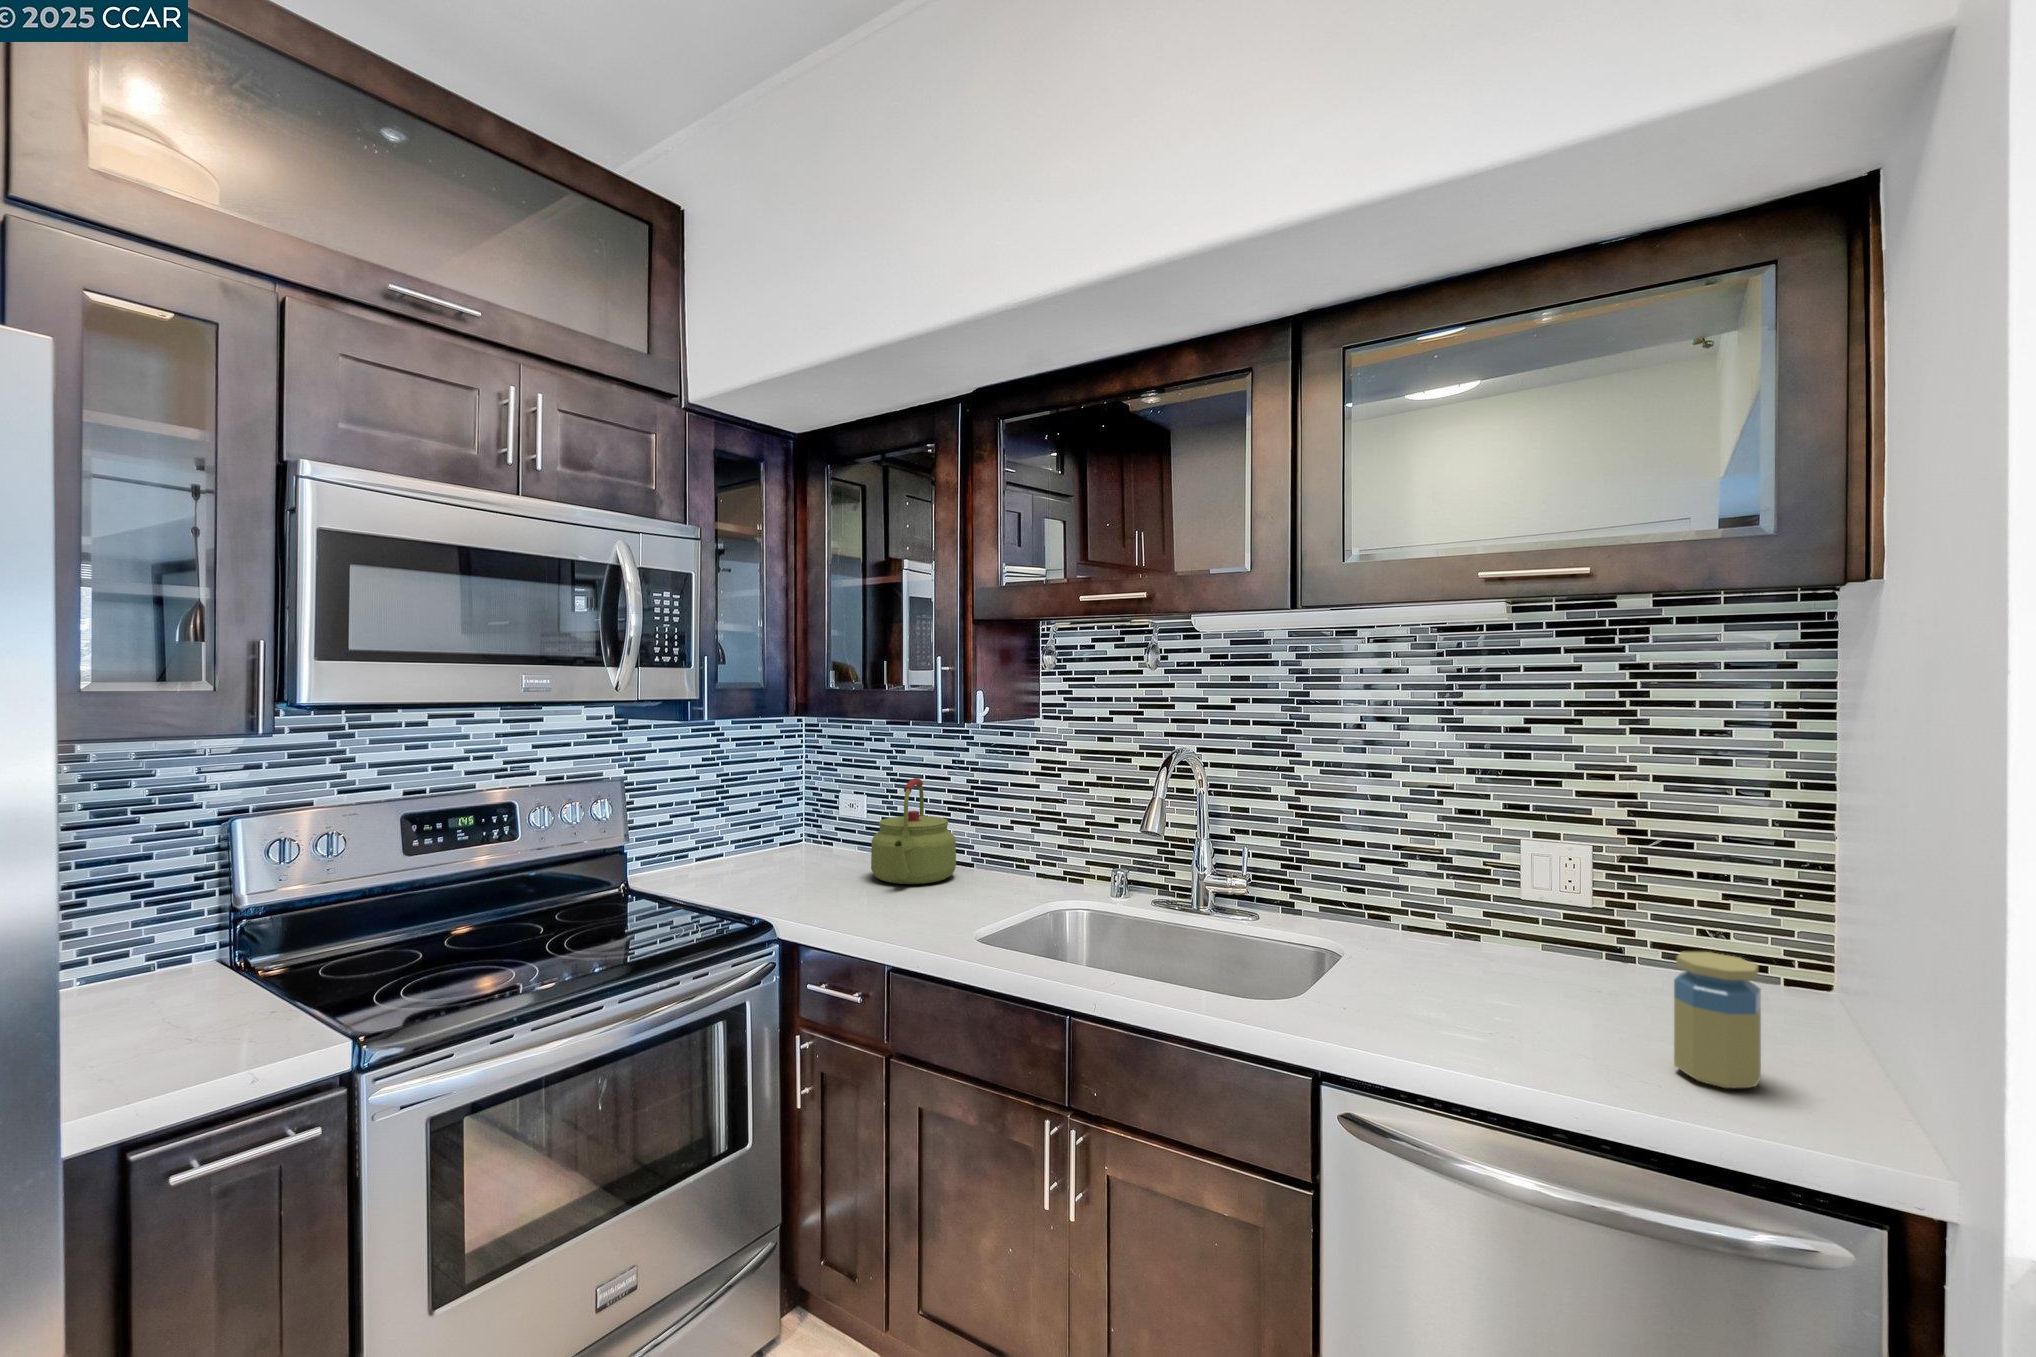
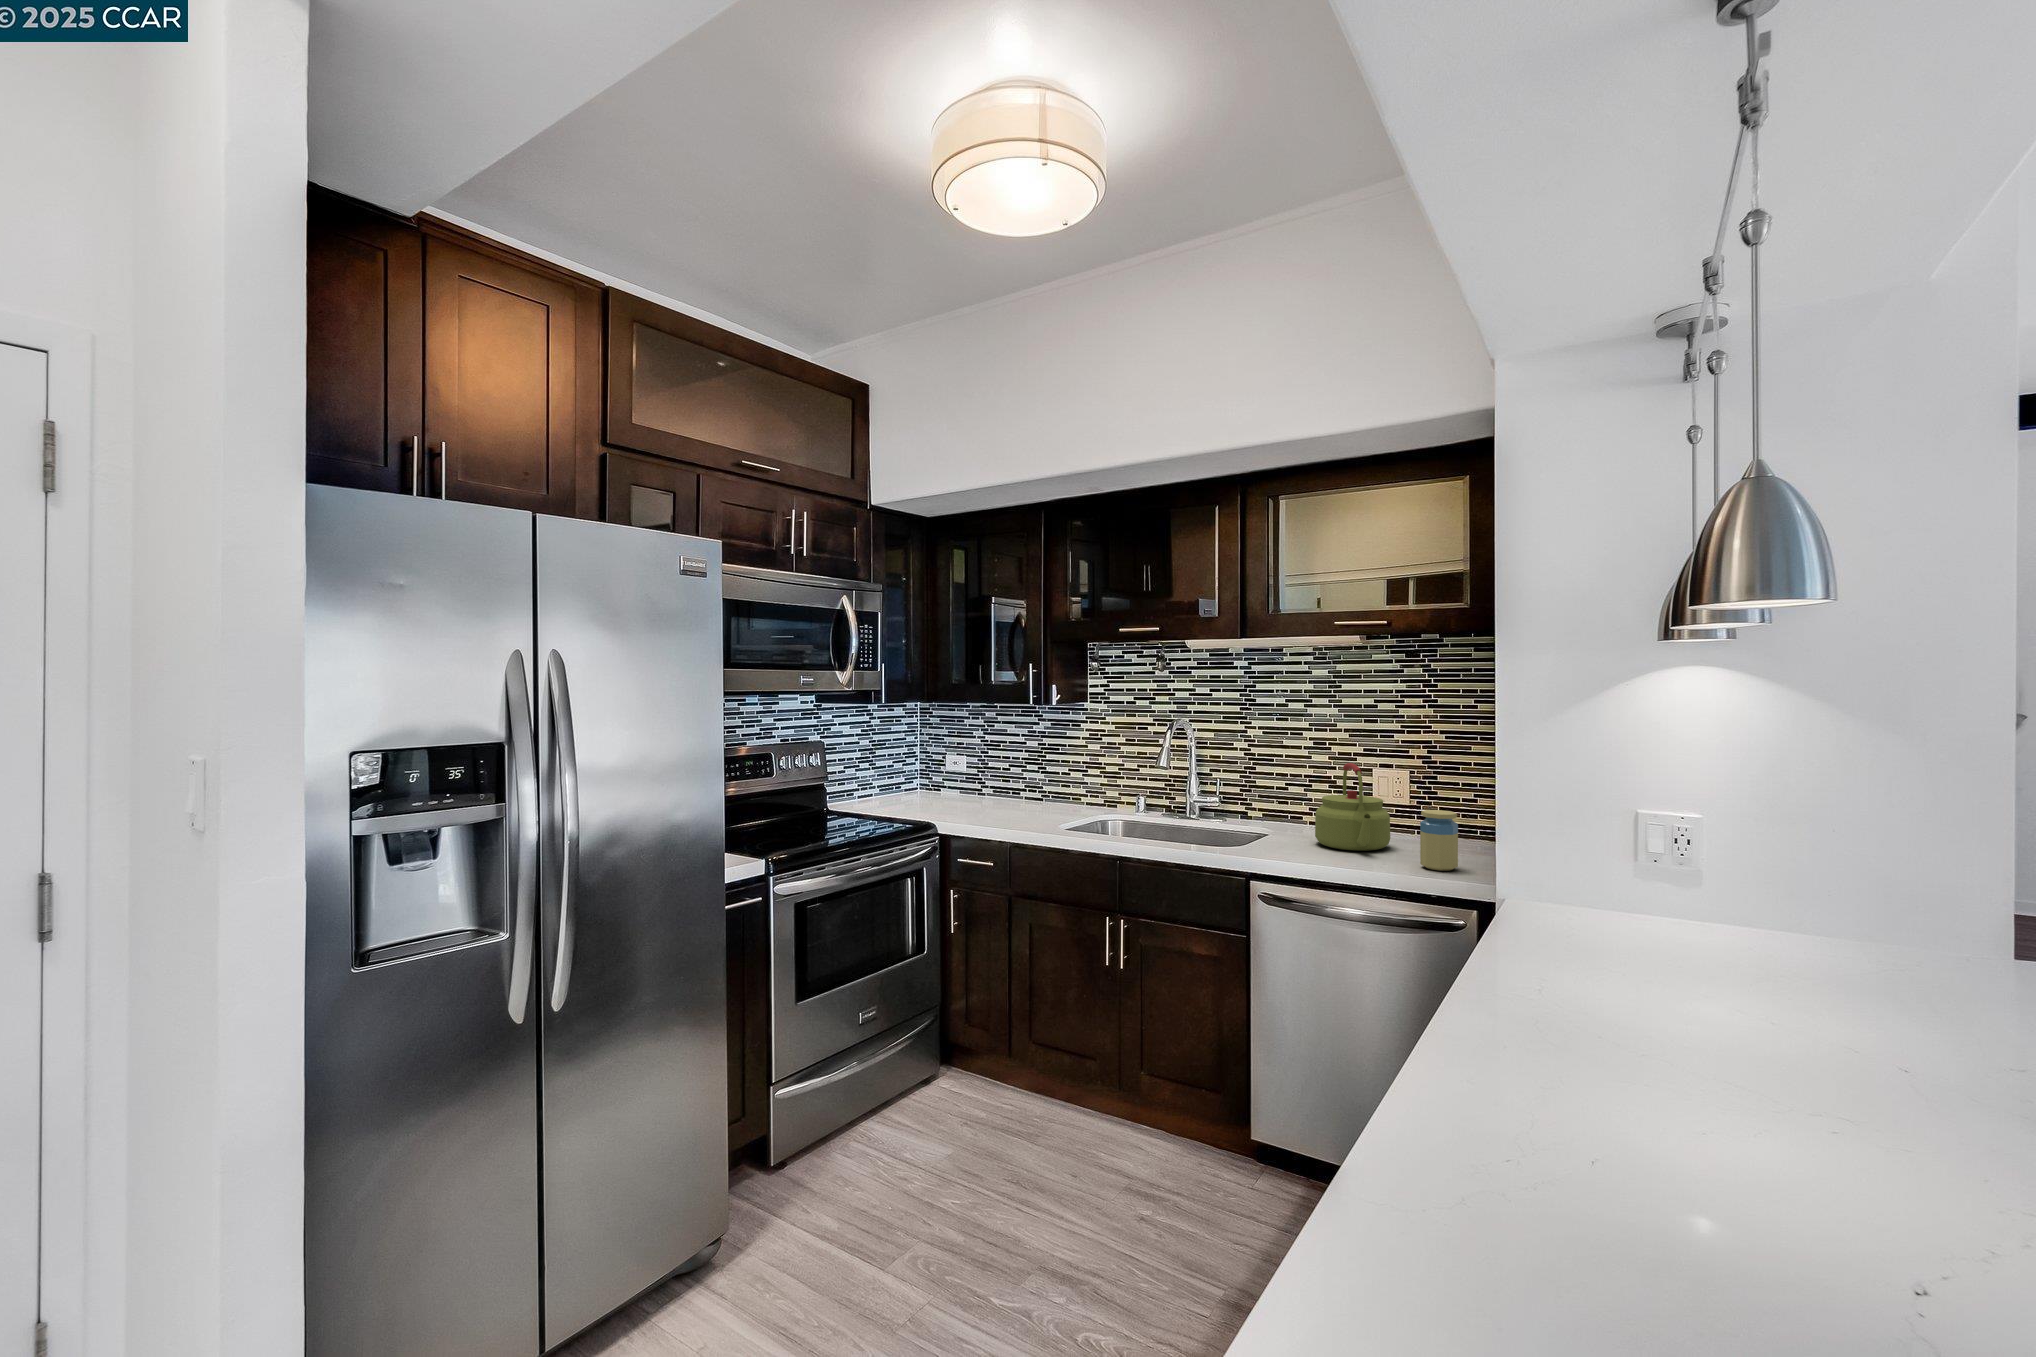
kettle: present [871,778,956,884] -> present [1315,763,1390,851]

